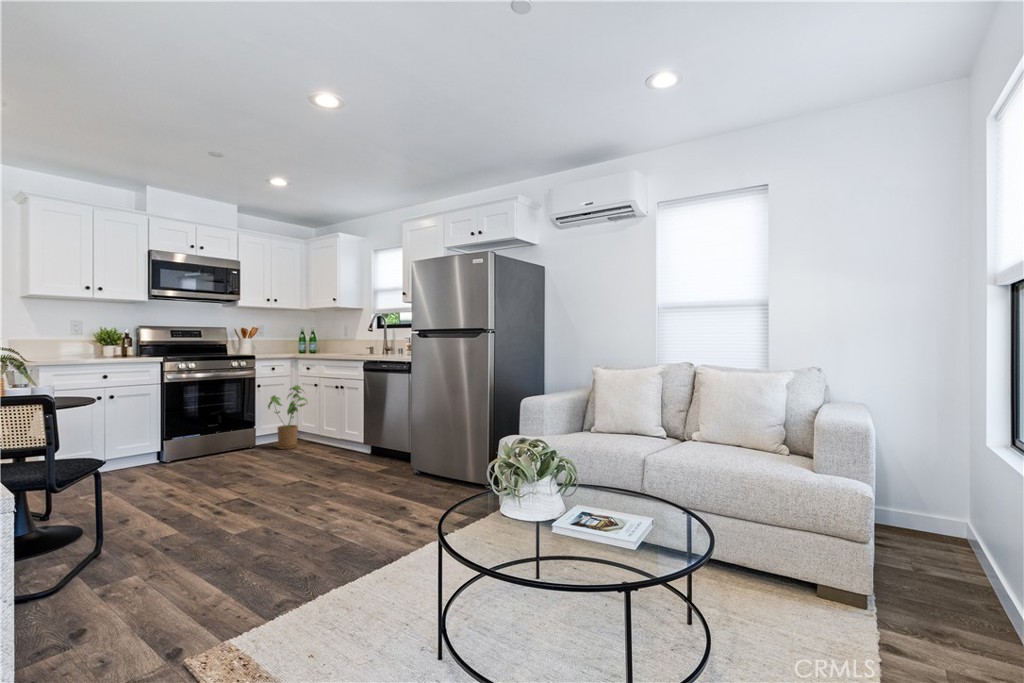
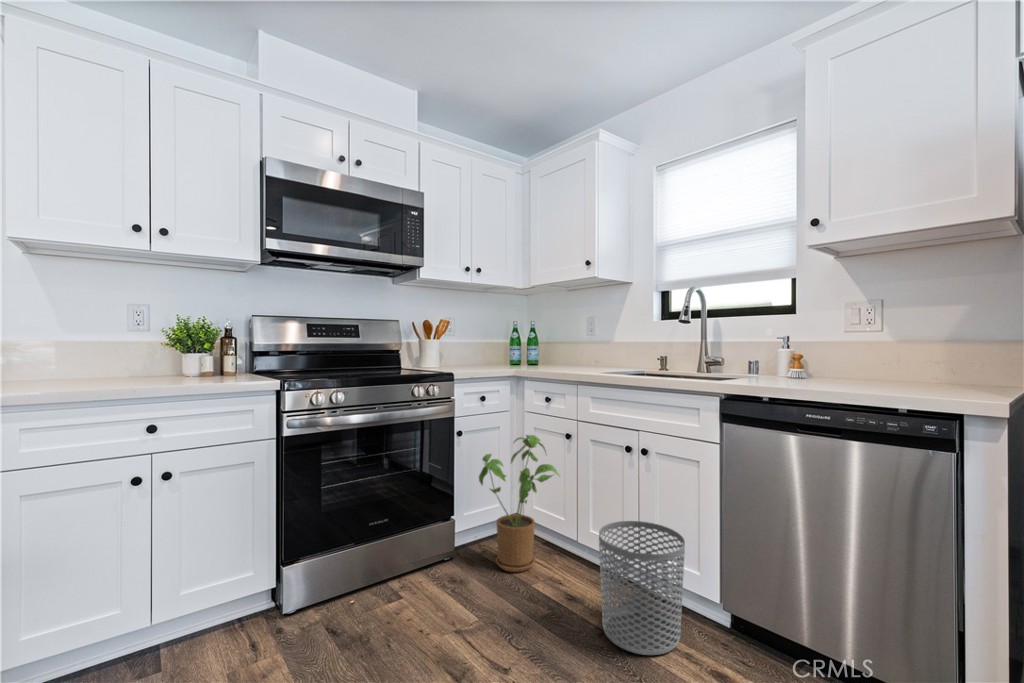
waste bin: none [314,416,349,460] -> present [599,521,685,655]

